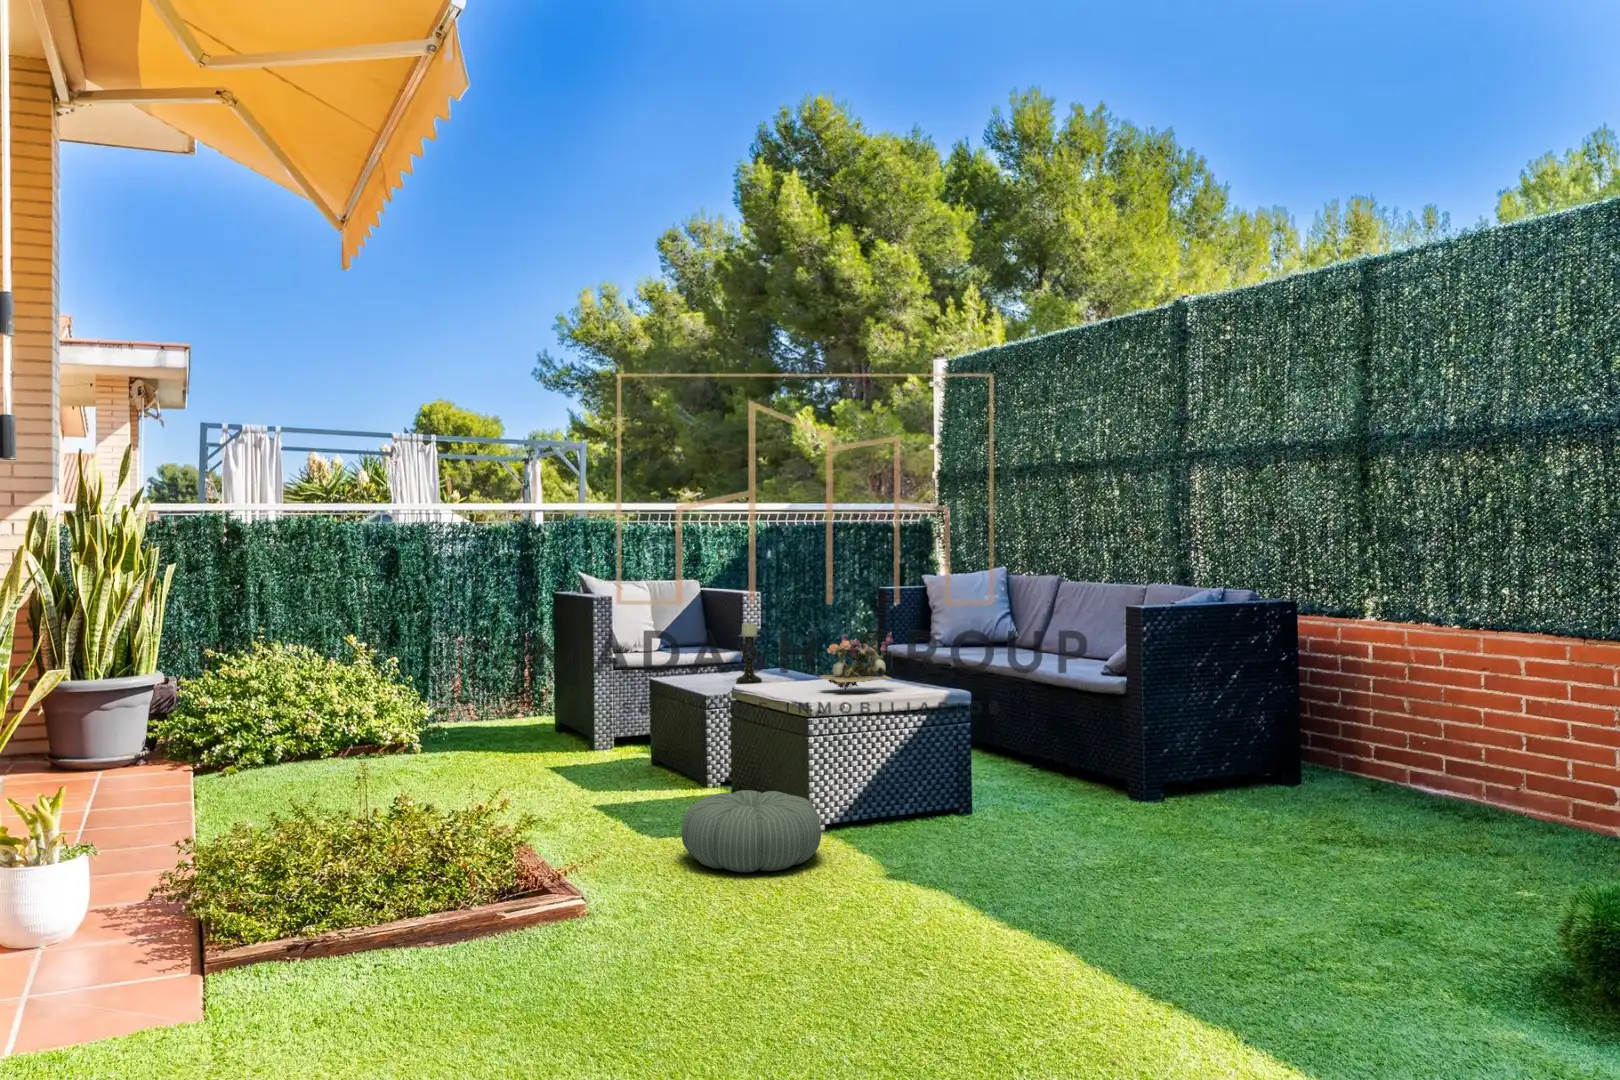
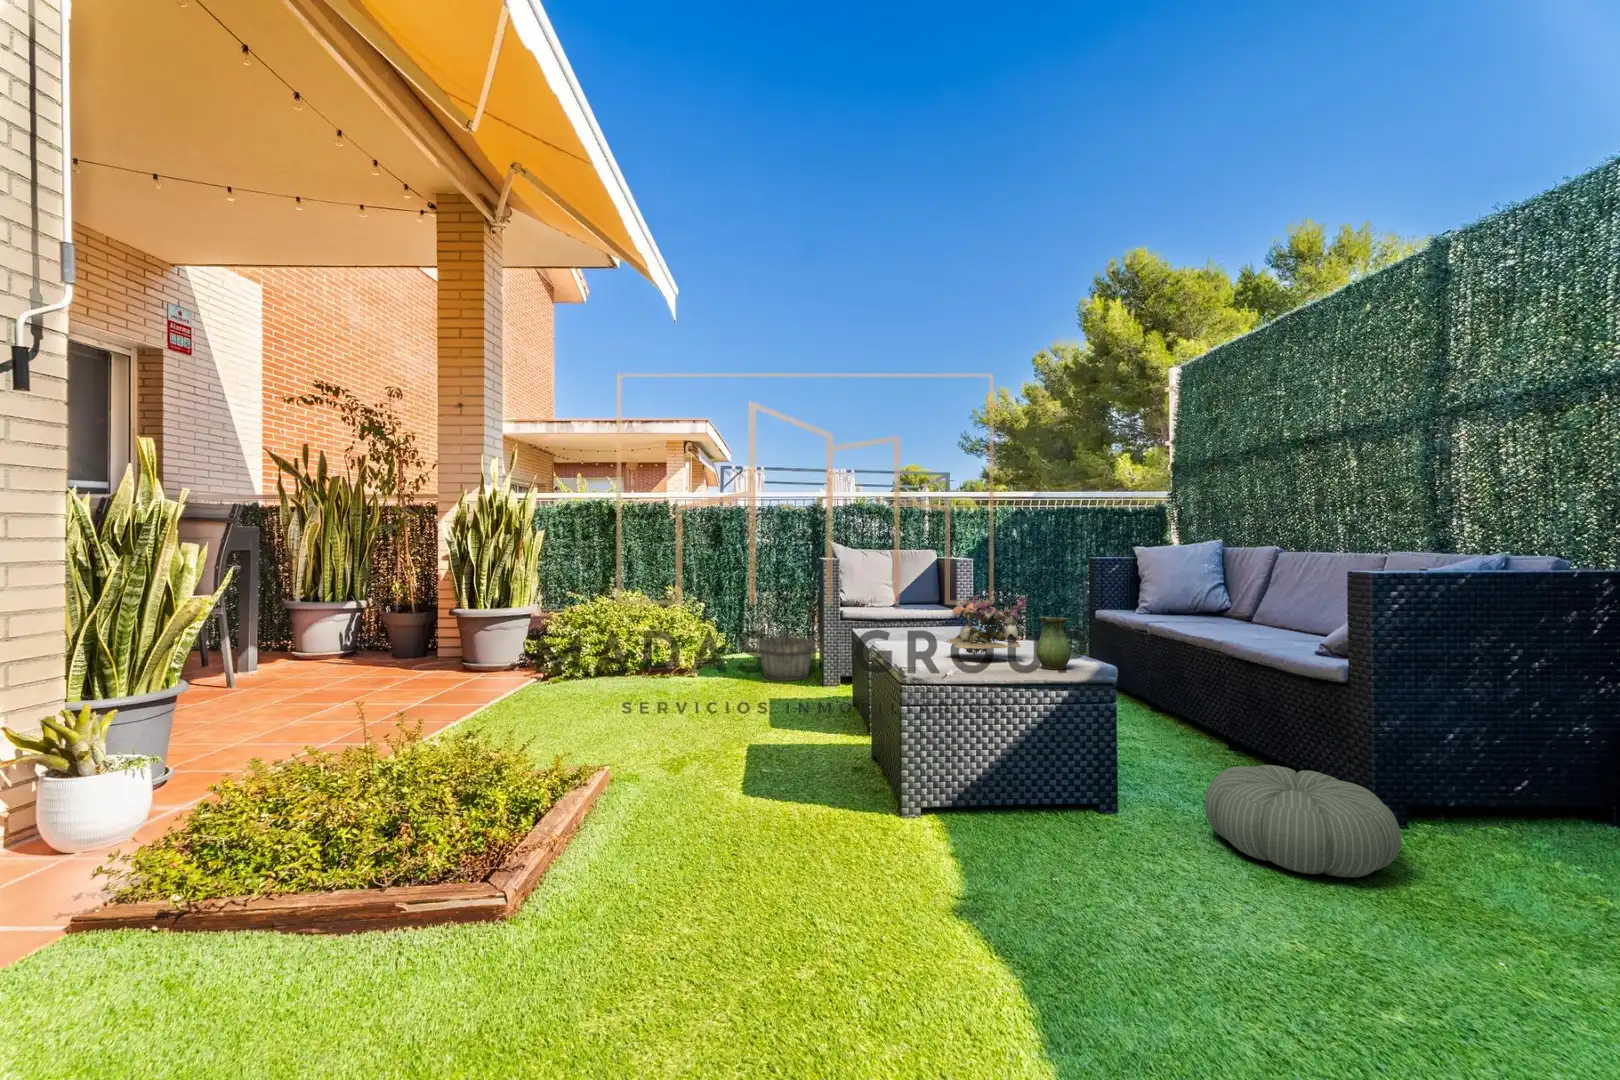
candle holder: present [736,621,762,684] -> none [900,582,925,641]
pitcher: none [912,649,940,694] -> present [1036,616,1071,669]
wooden bucket: none [497,682,575,749] -> present [758,634,814,681]
pouf: present [681,790,821,872] -> present [1205,765,1401,878]

